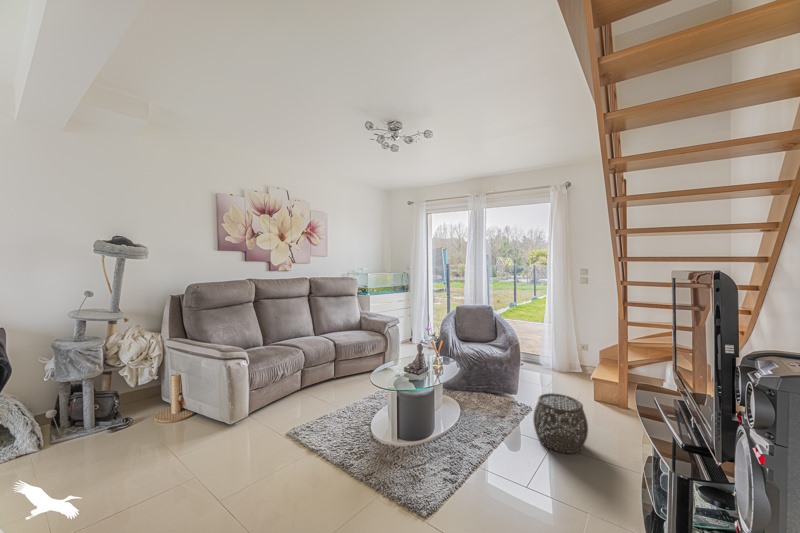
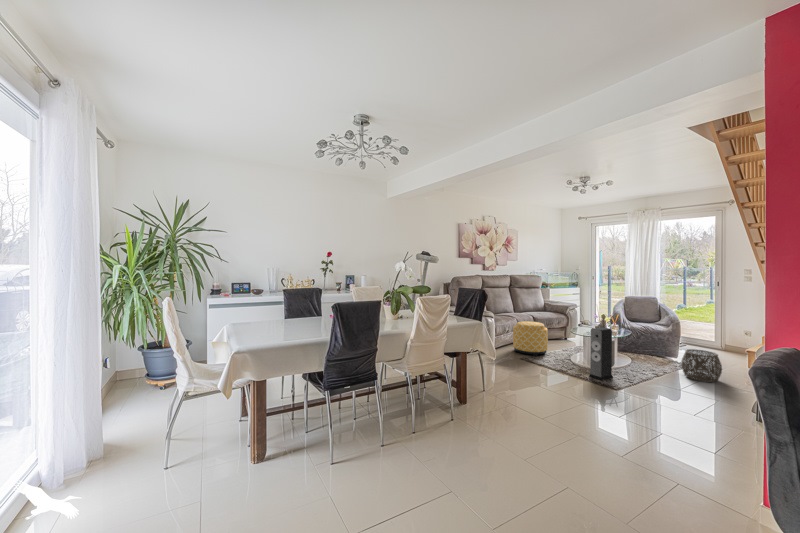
ottoman: none [288,357,345,425] -> present [513,321,548,356]
speaker: none [397,378,439,493] -> present [589,327,613,380]

